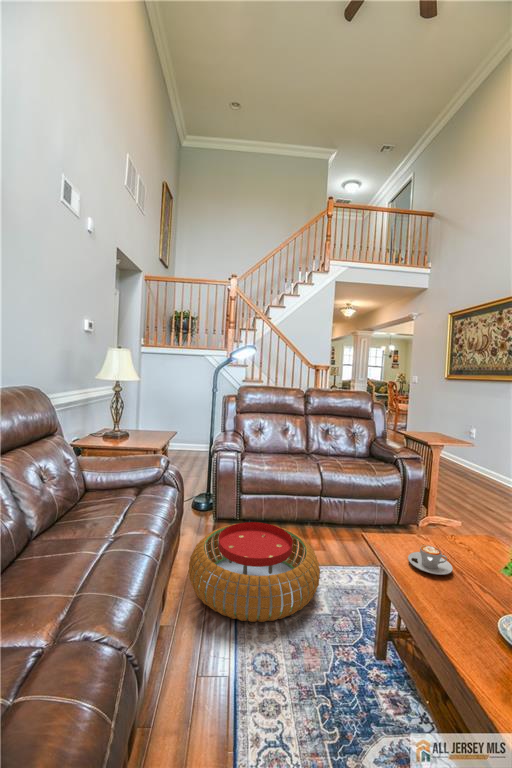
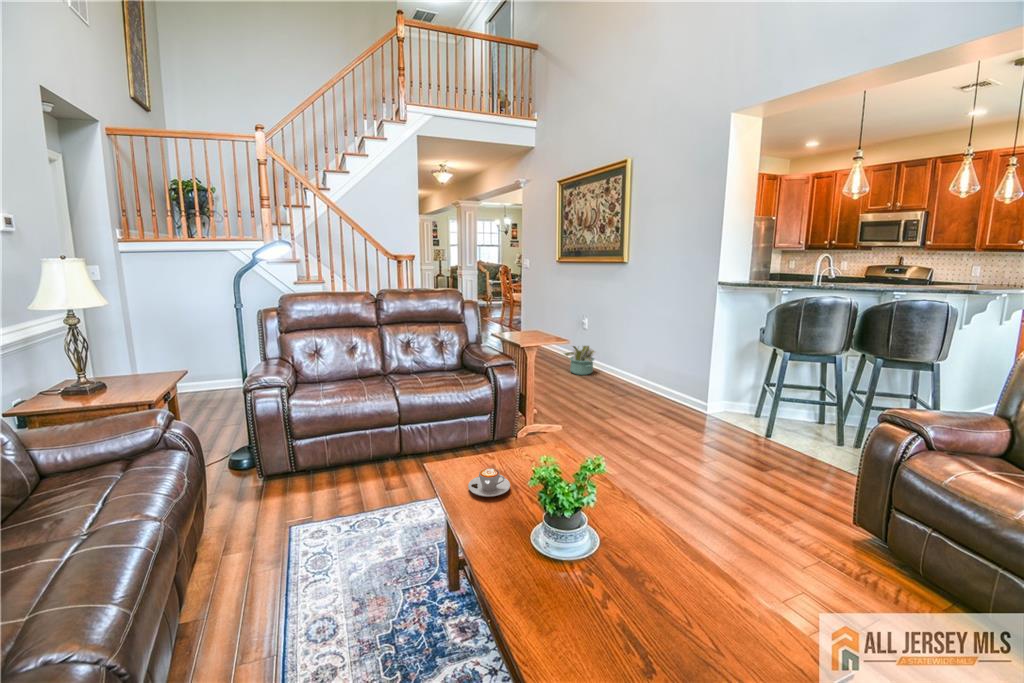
decorative plant: none [455,453,490,481] -> present [564,346,596,375]
pouf: present [189,522,320,622] -> none [217,472,393,594]

